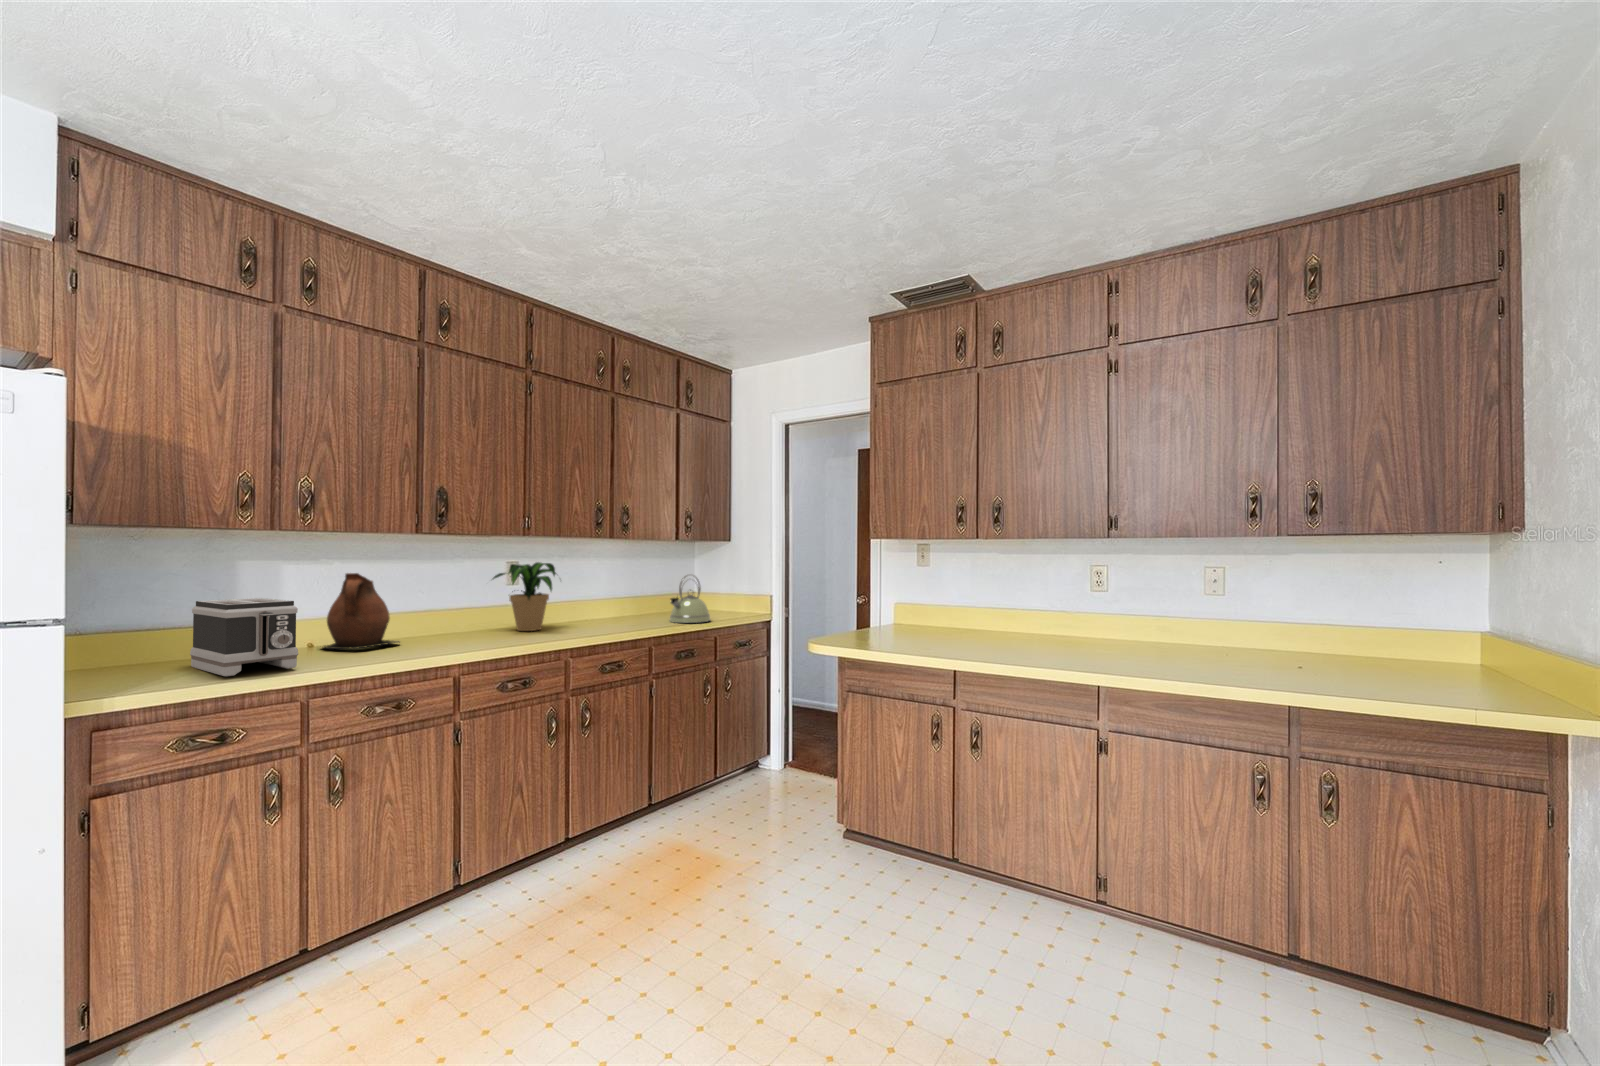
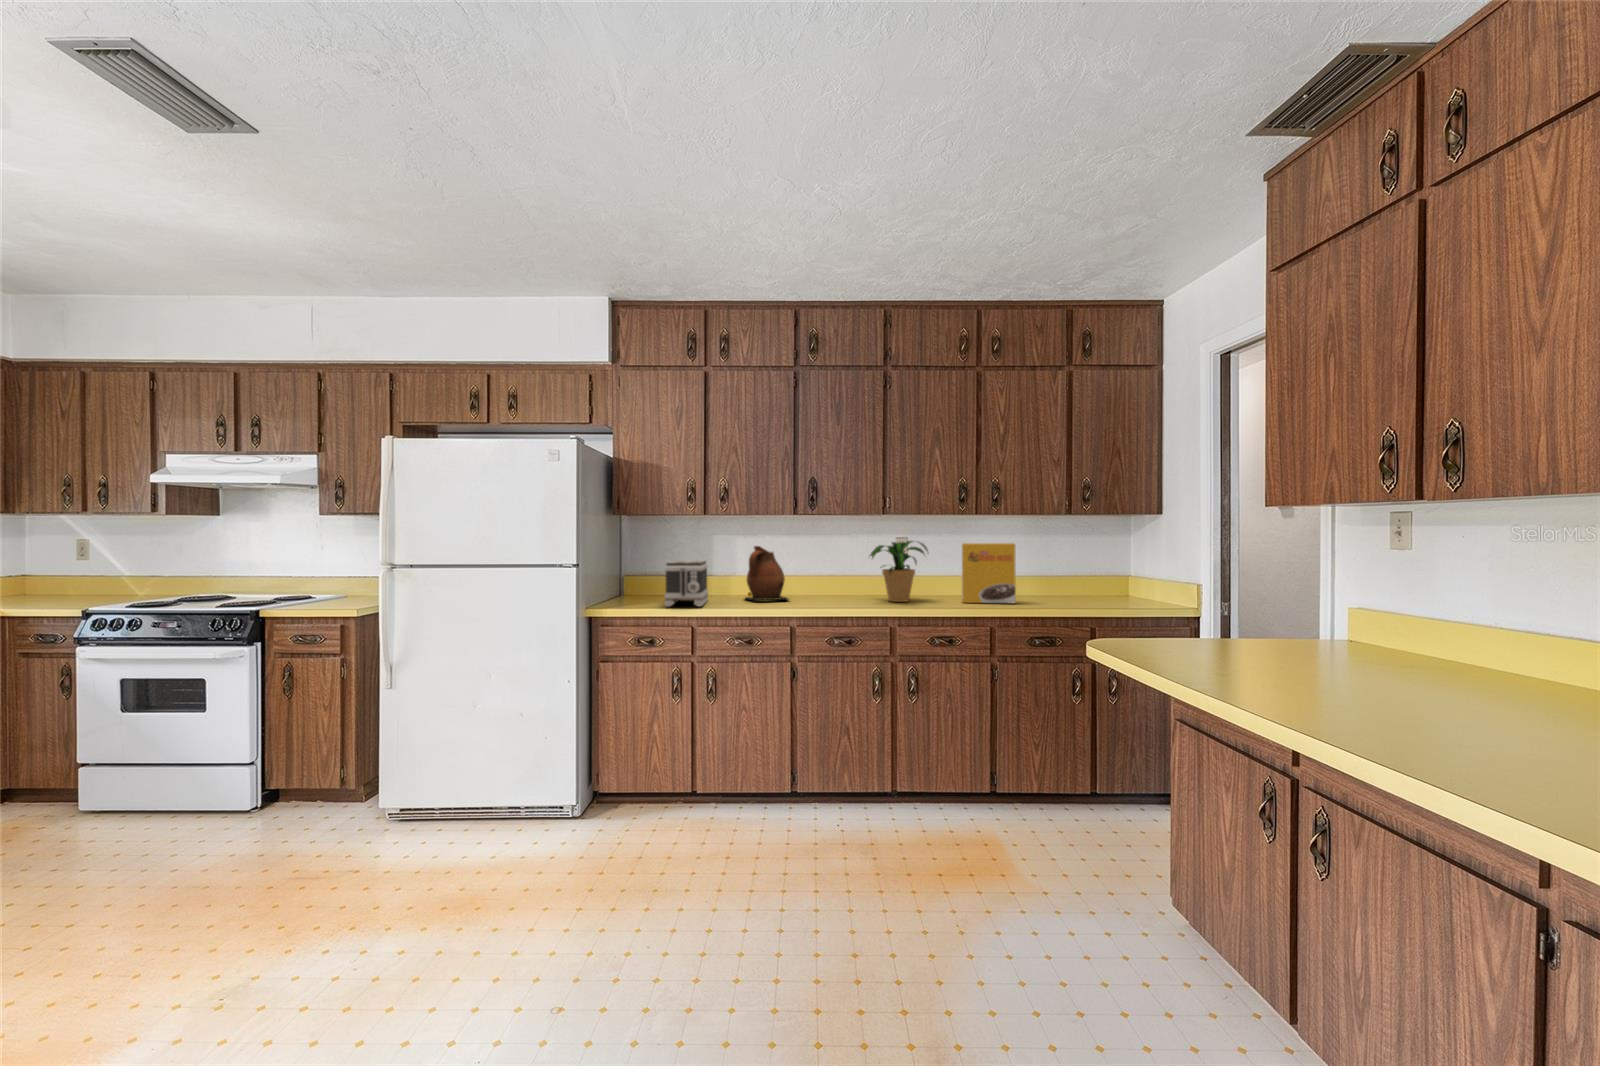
cereal box: none [586,563,640,625] -> present [962,543,1016,603]
kettle: present [670,576,710,623] -> none [1039,557,1092,611]

